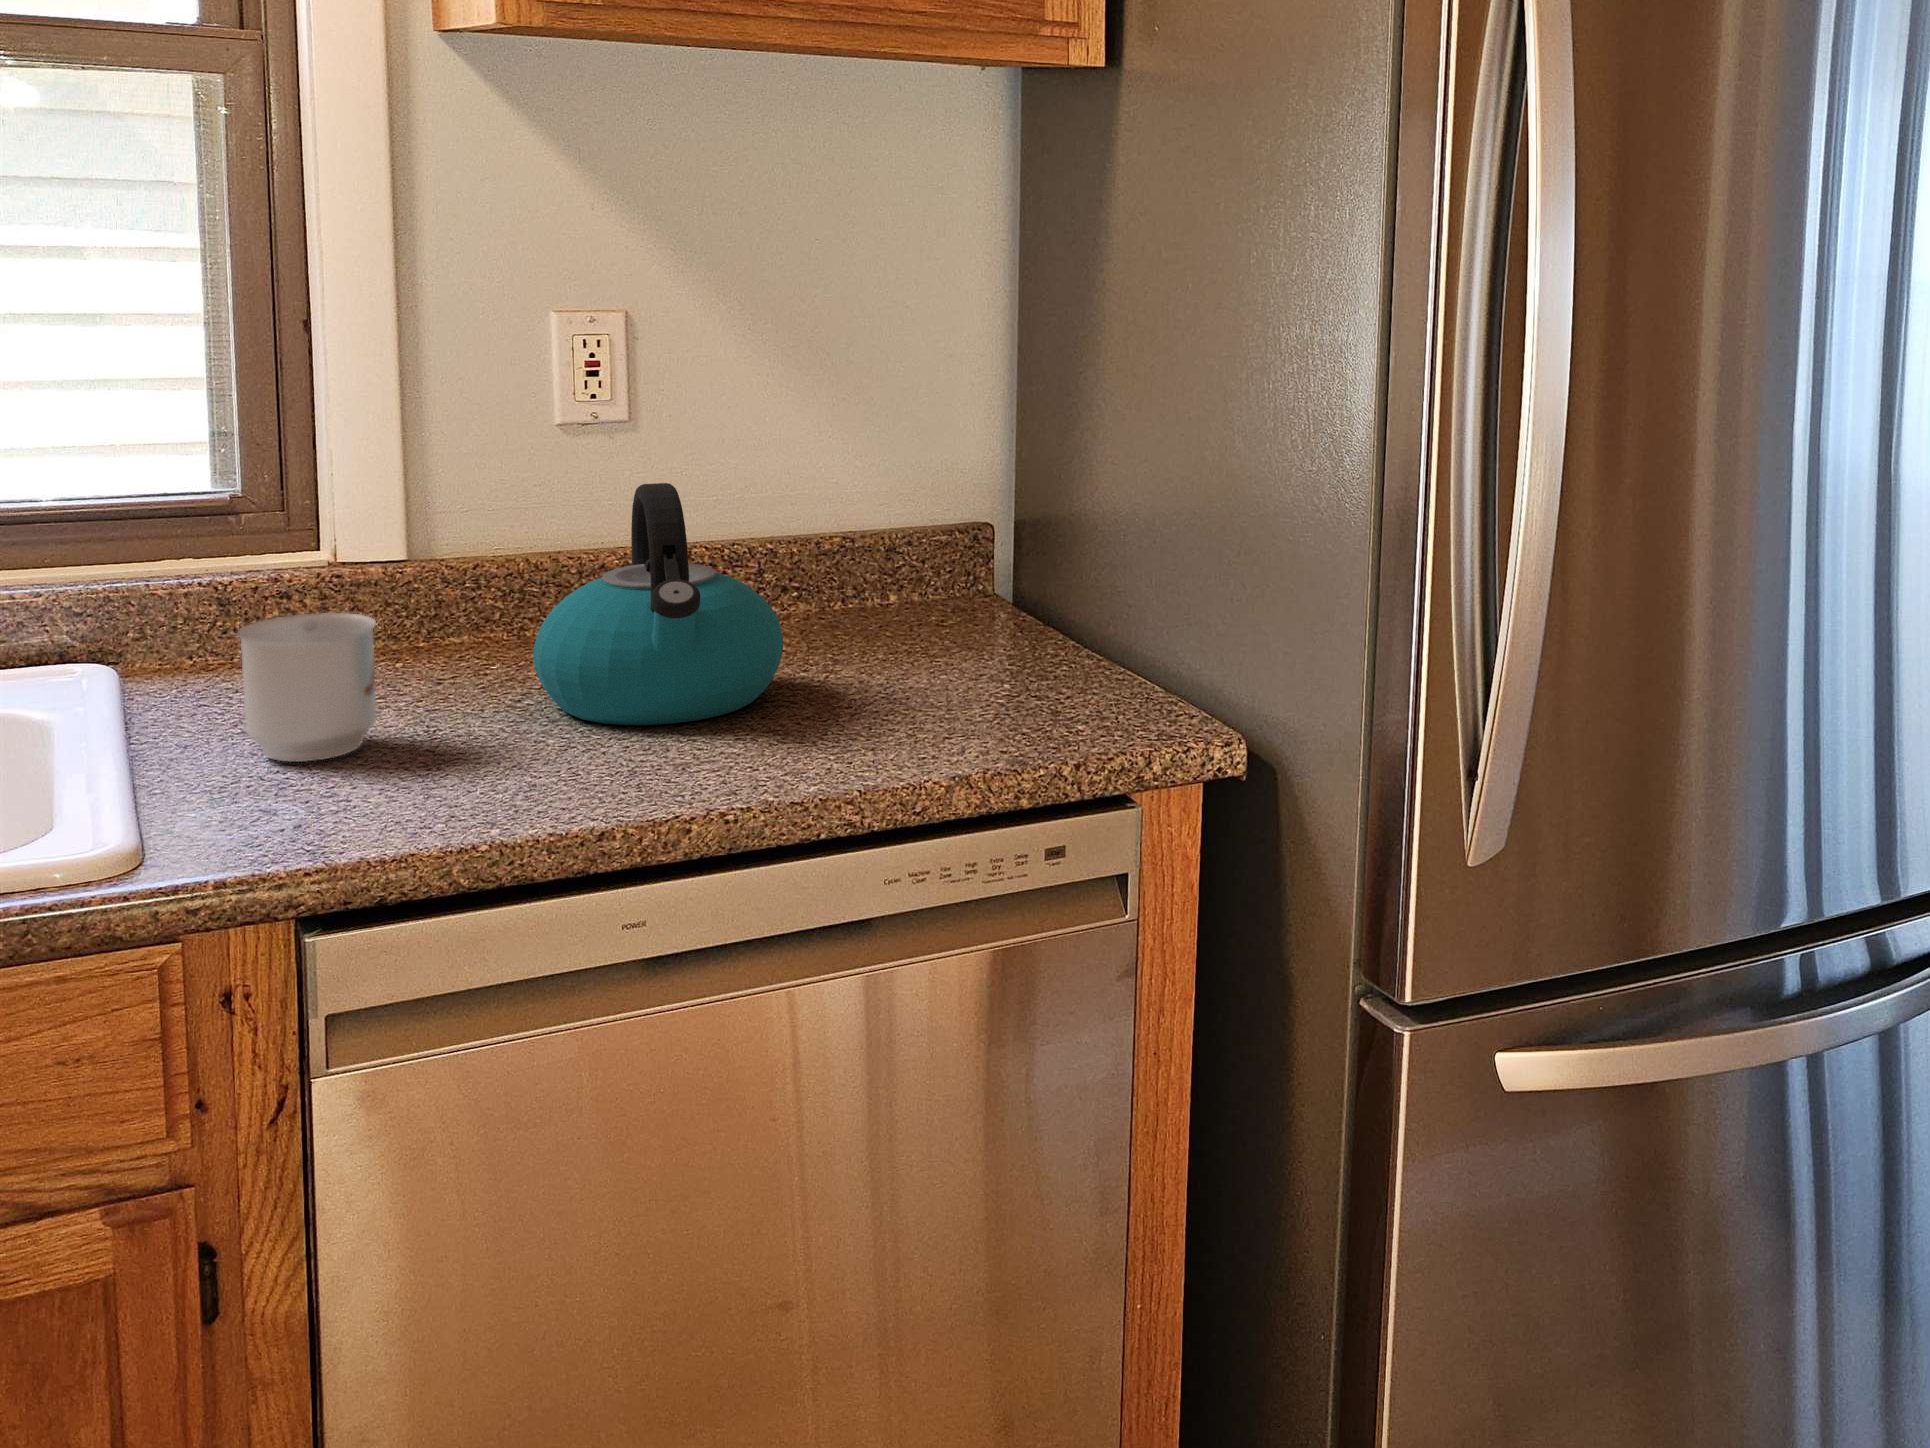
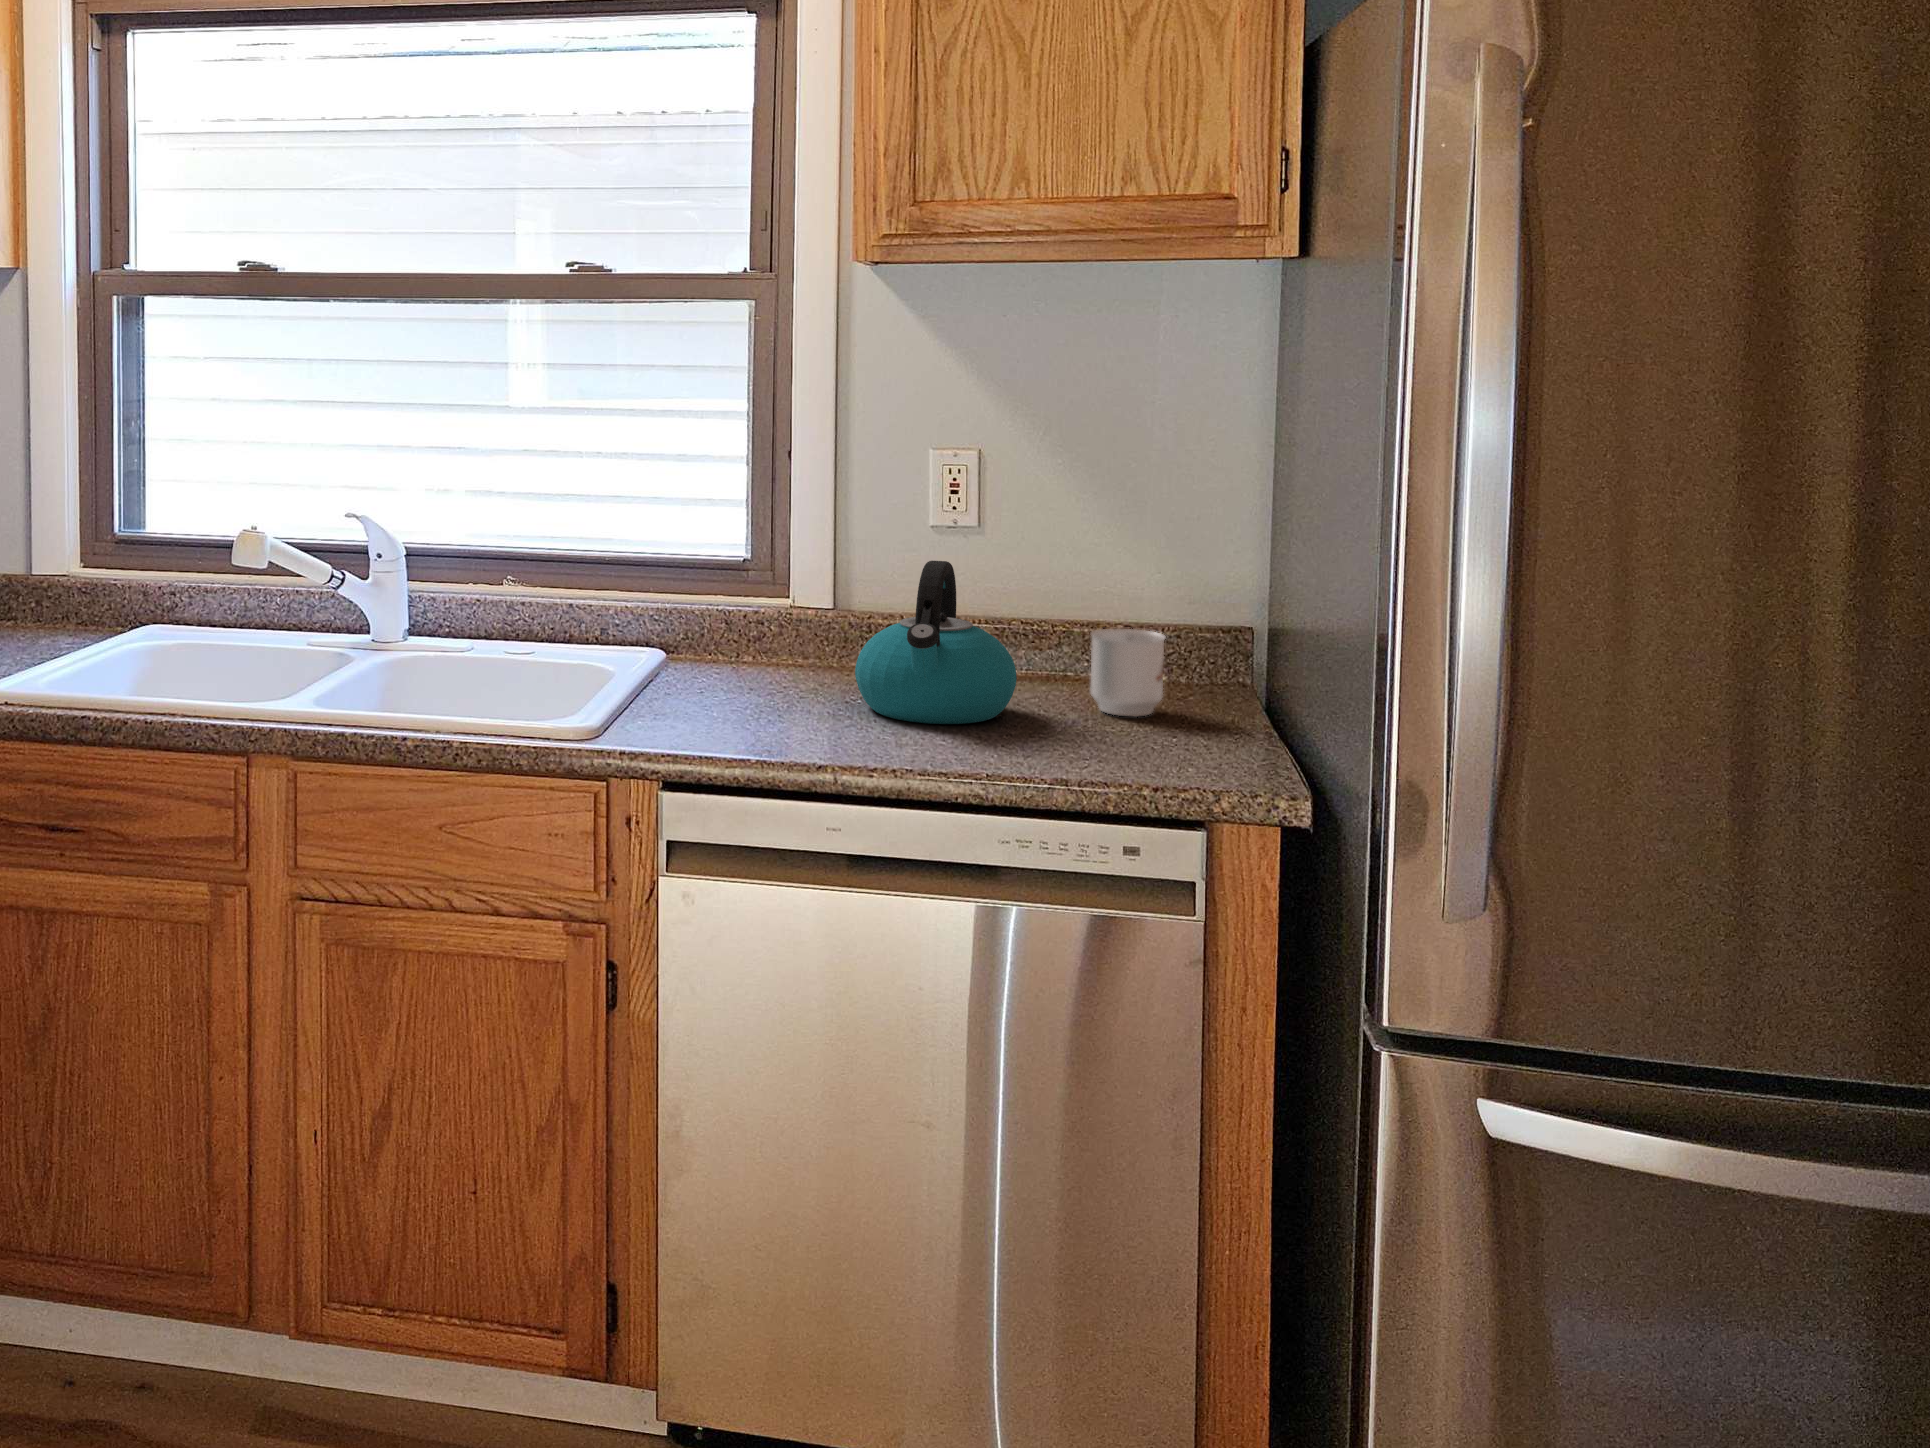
mug: present [238,613,377,762] -> present [1091,629,1165,717]

